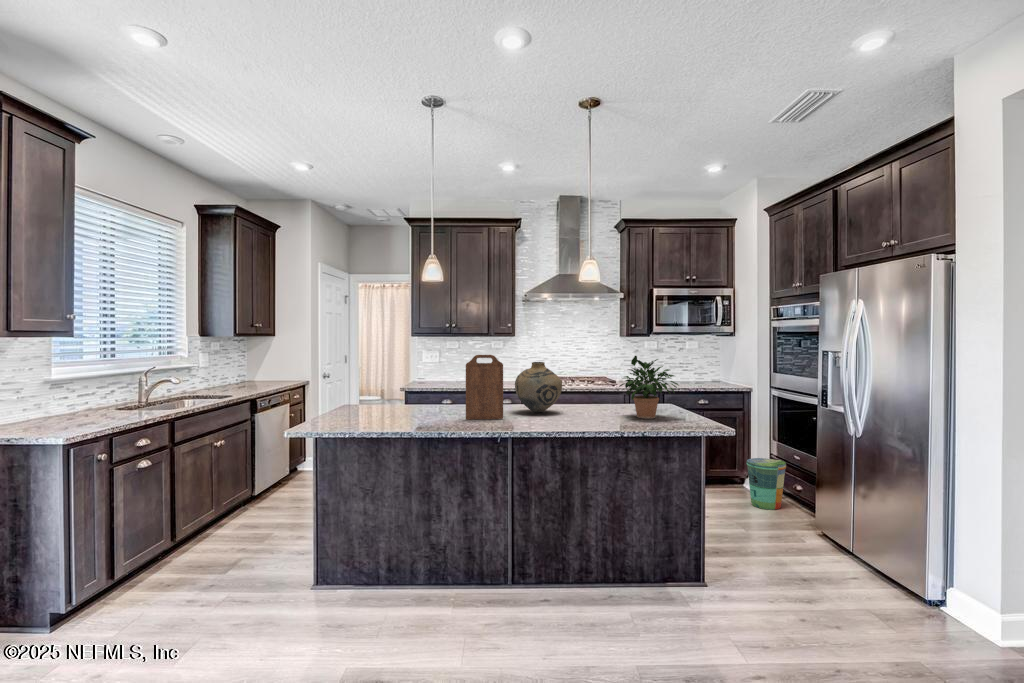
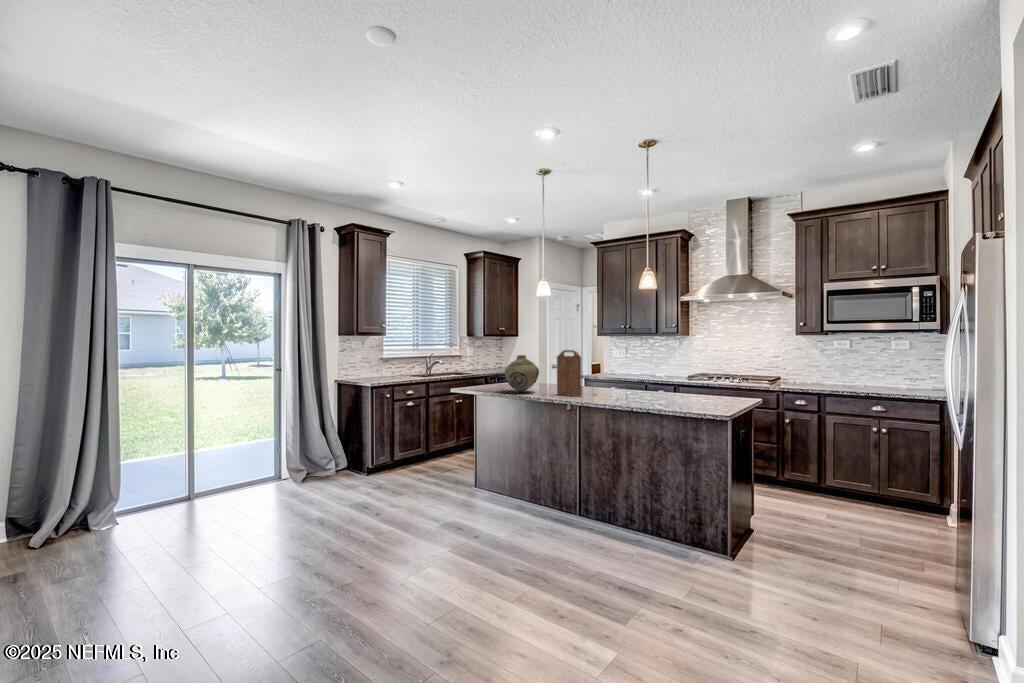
potted plant: present [619,356,679,419] -> none [668,353,725,406]
vase: present [515,362,562,412] -> present [505,355,539,392]
trash can: present [746,458,786,510] -> none [895,469,947,527]

